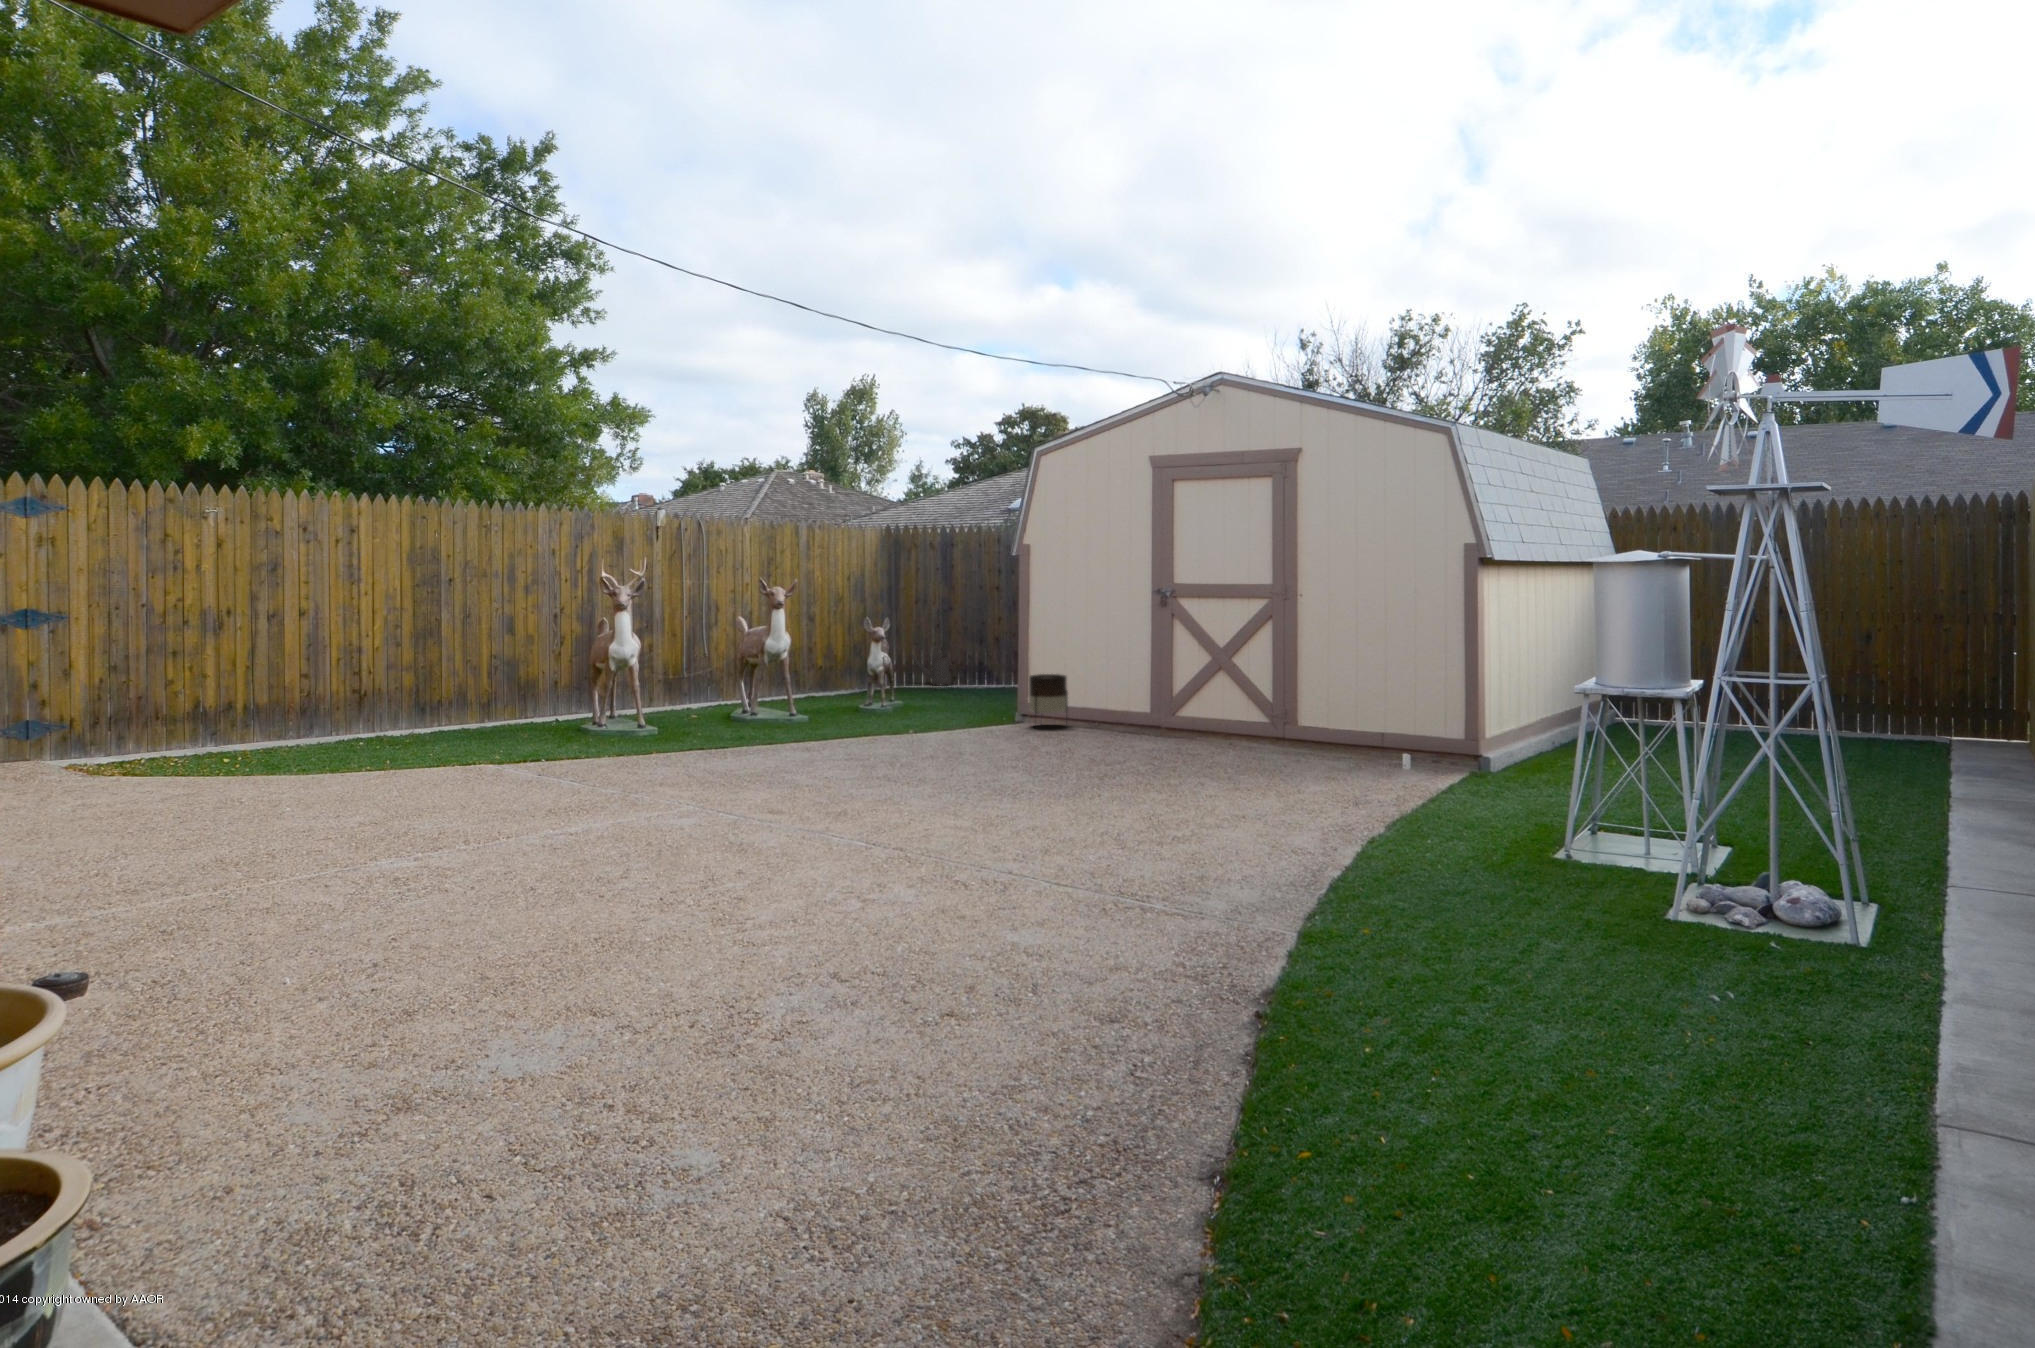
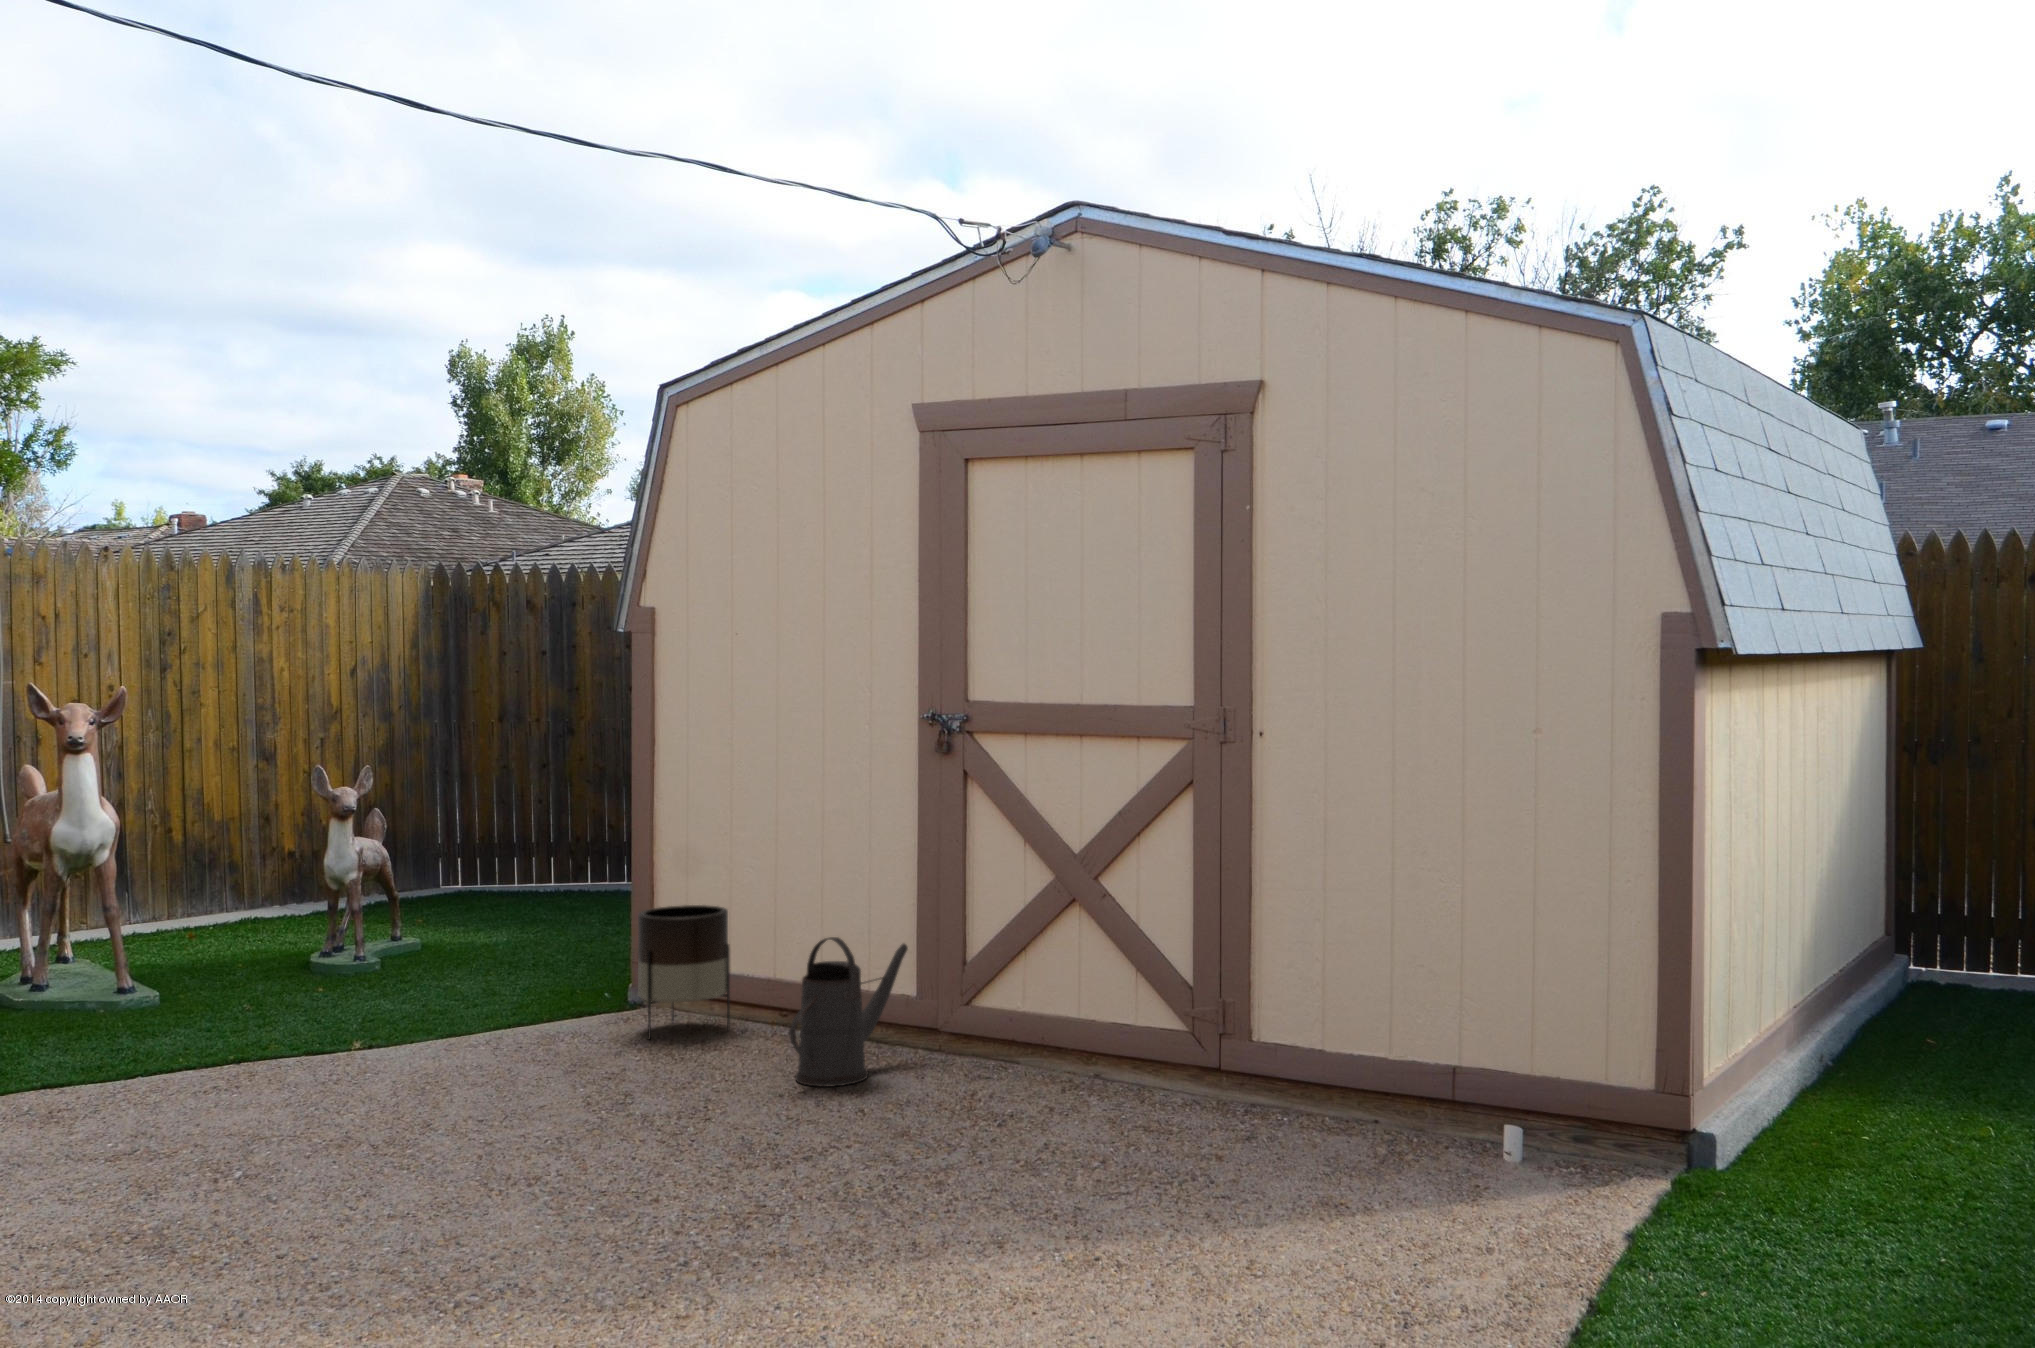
watering can: present [910,646,955,686] -> present [789,937,908,1087]

